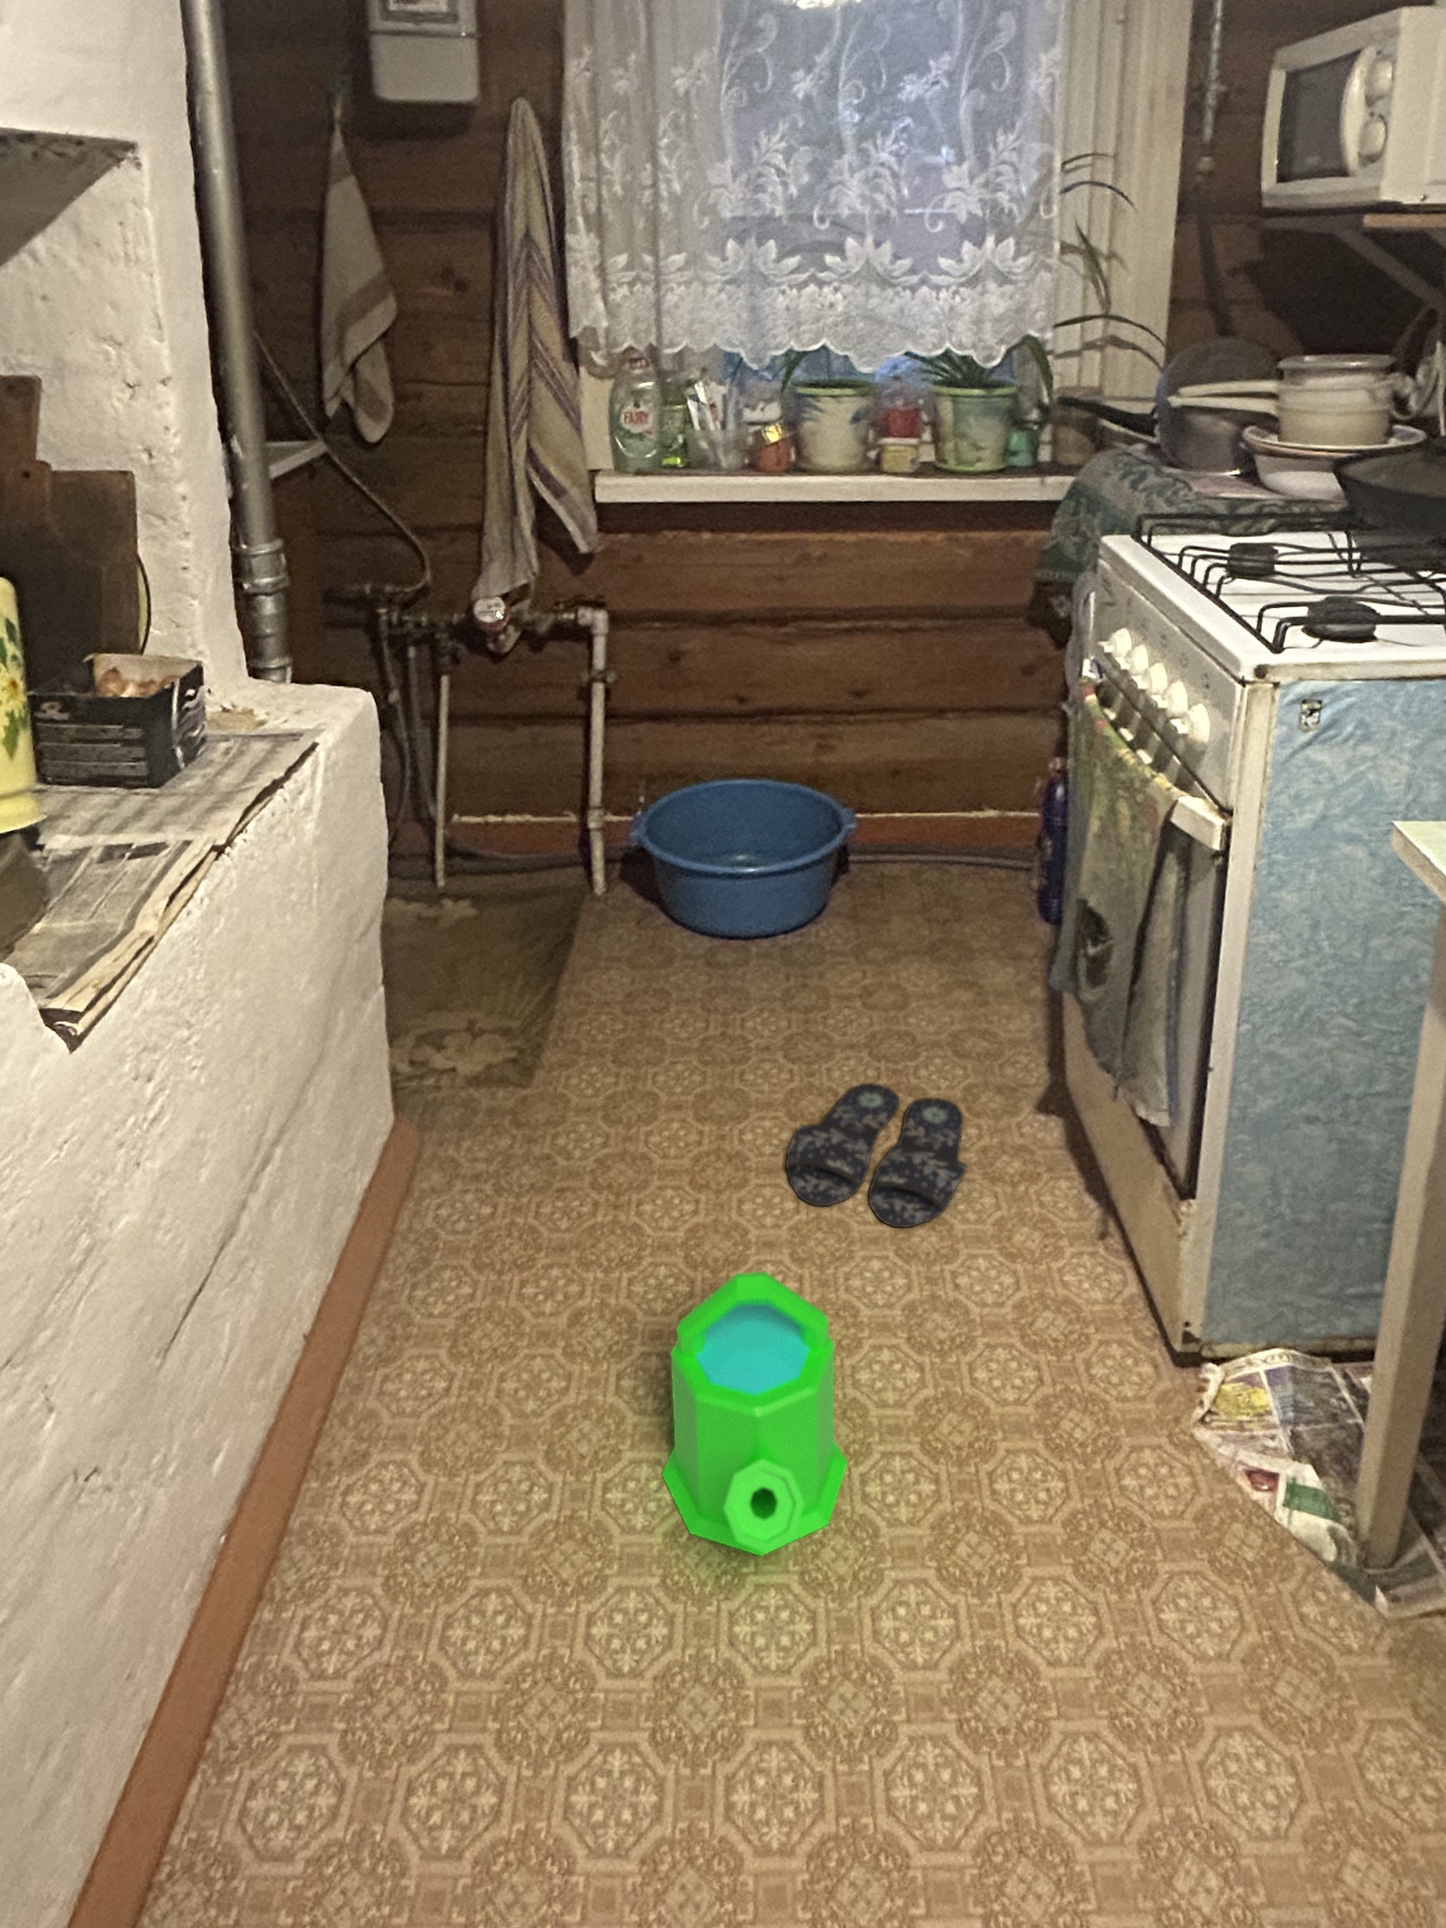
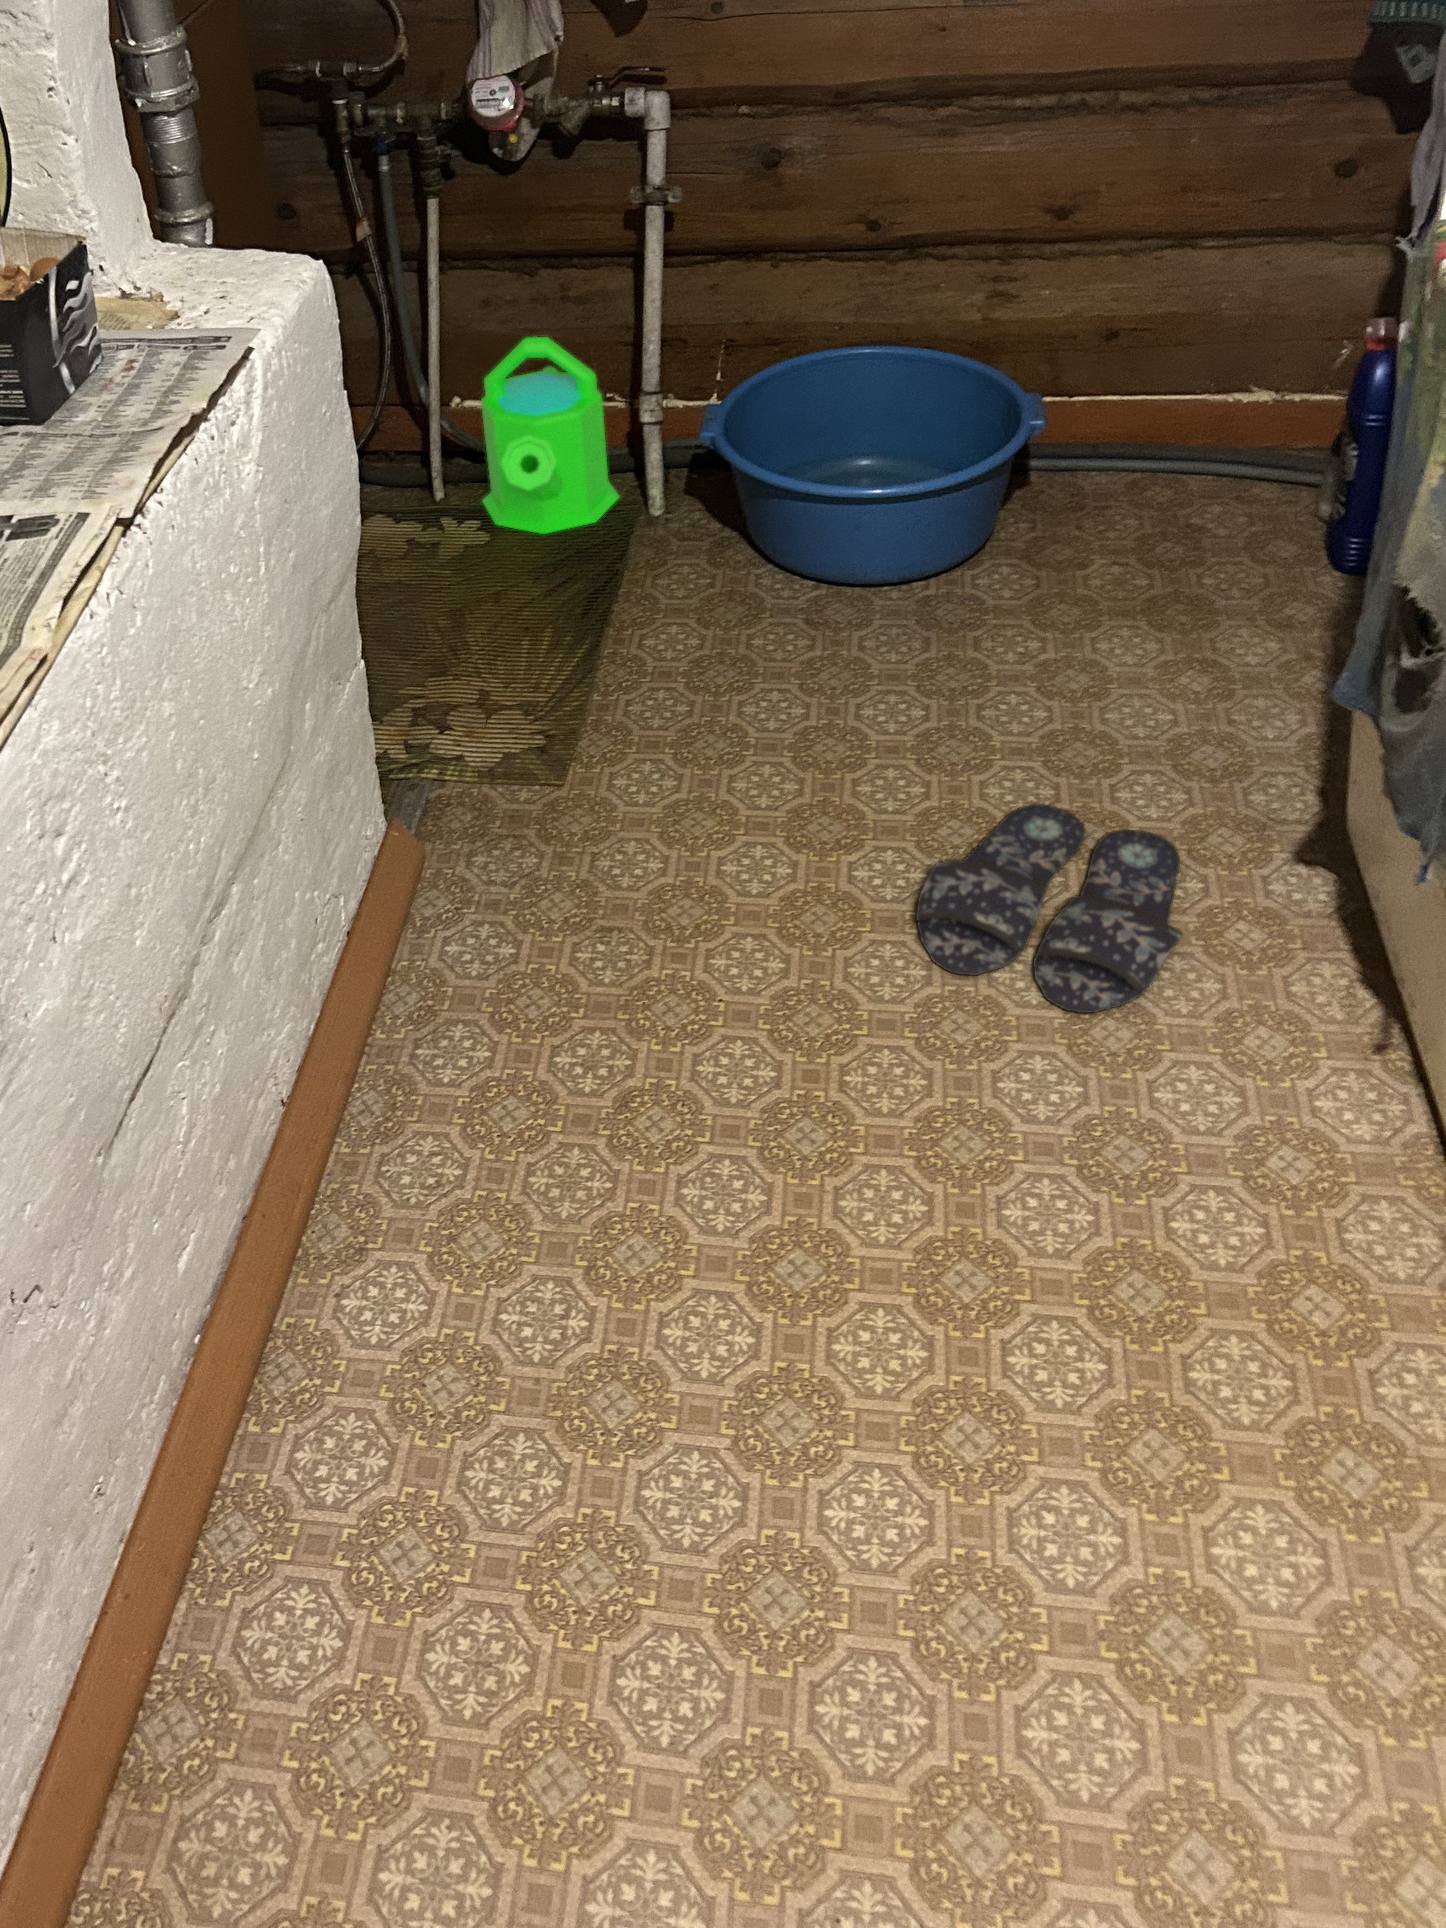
watering can: present [662,1272,848,1556] -> present [481,337,619,534]

